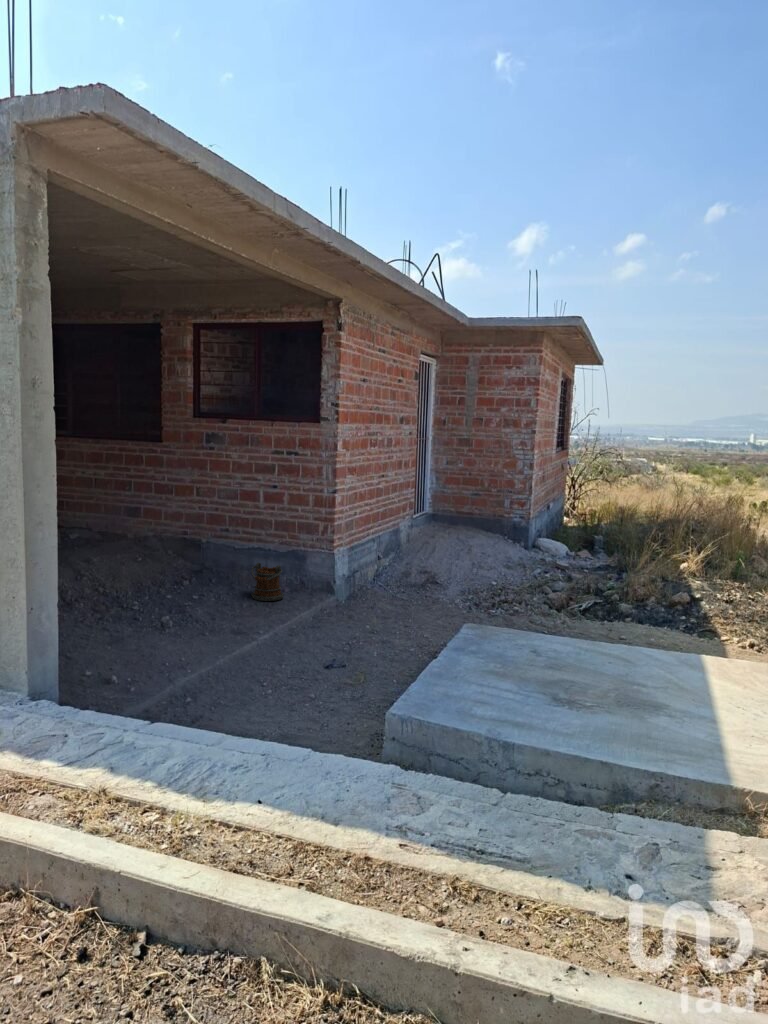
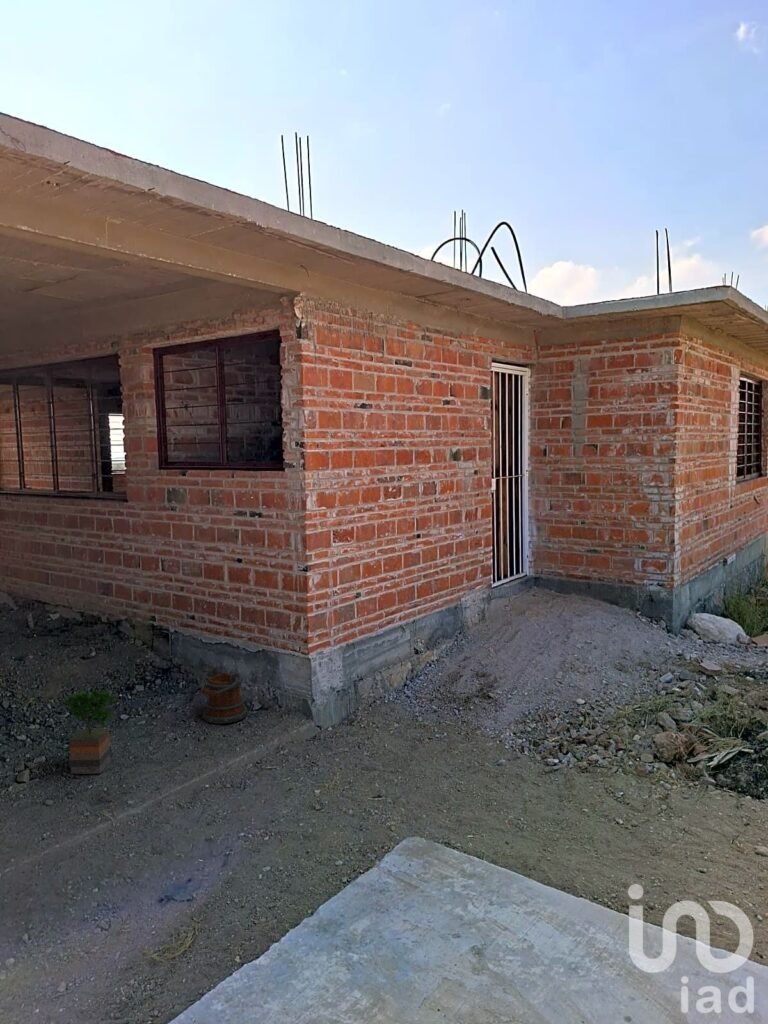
potted tree: none [186,570,226,628] -> present [65,690,116,774]

